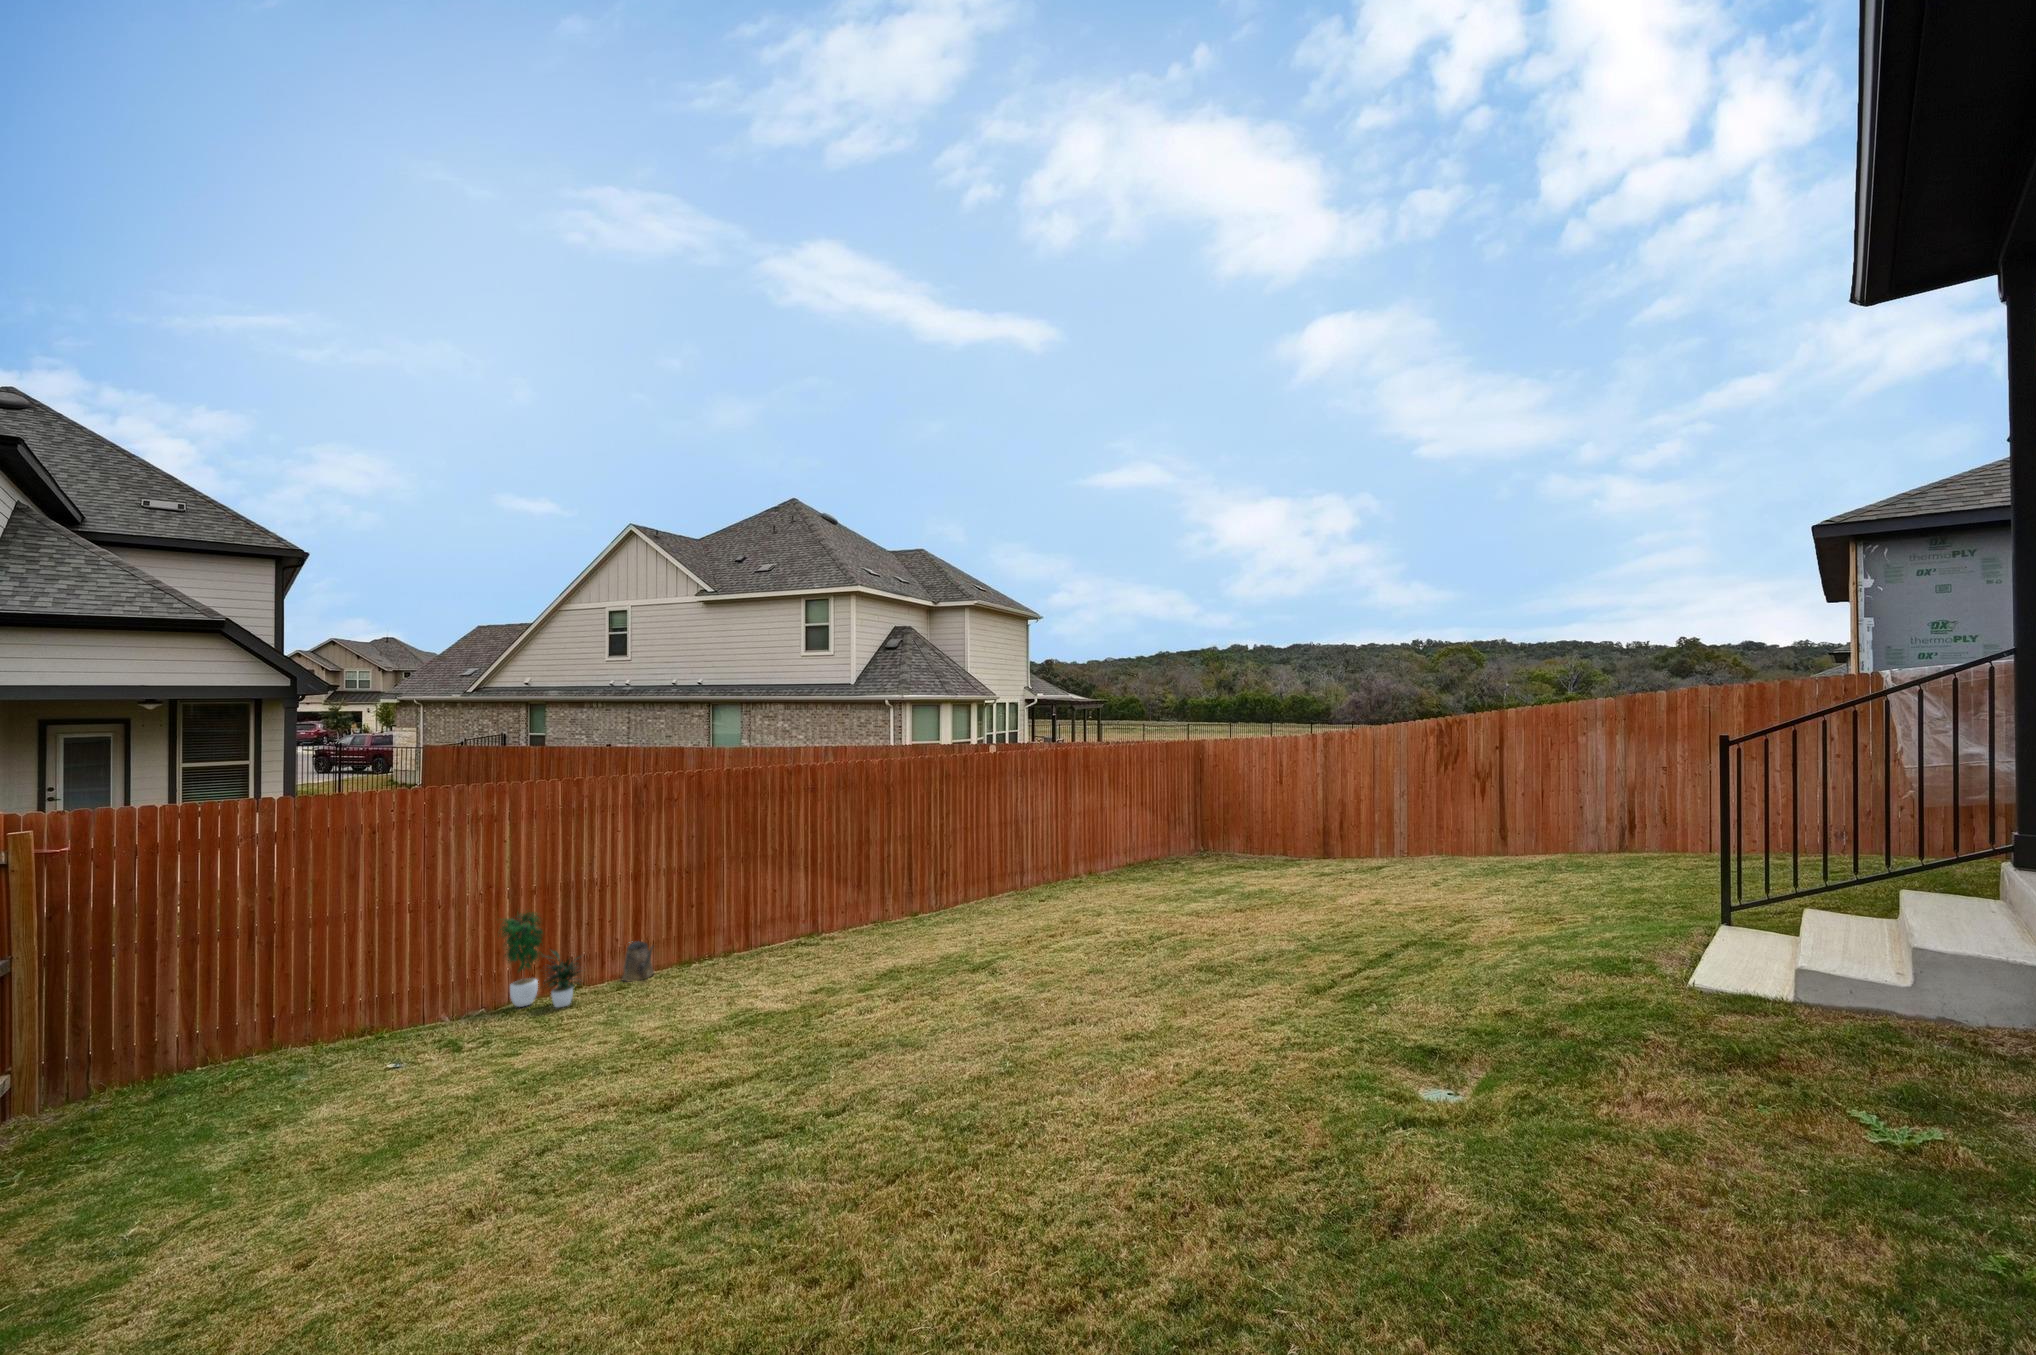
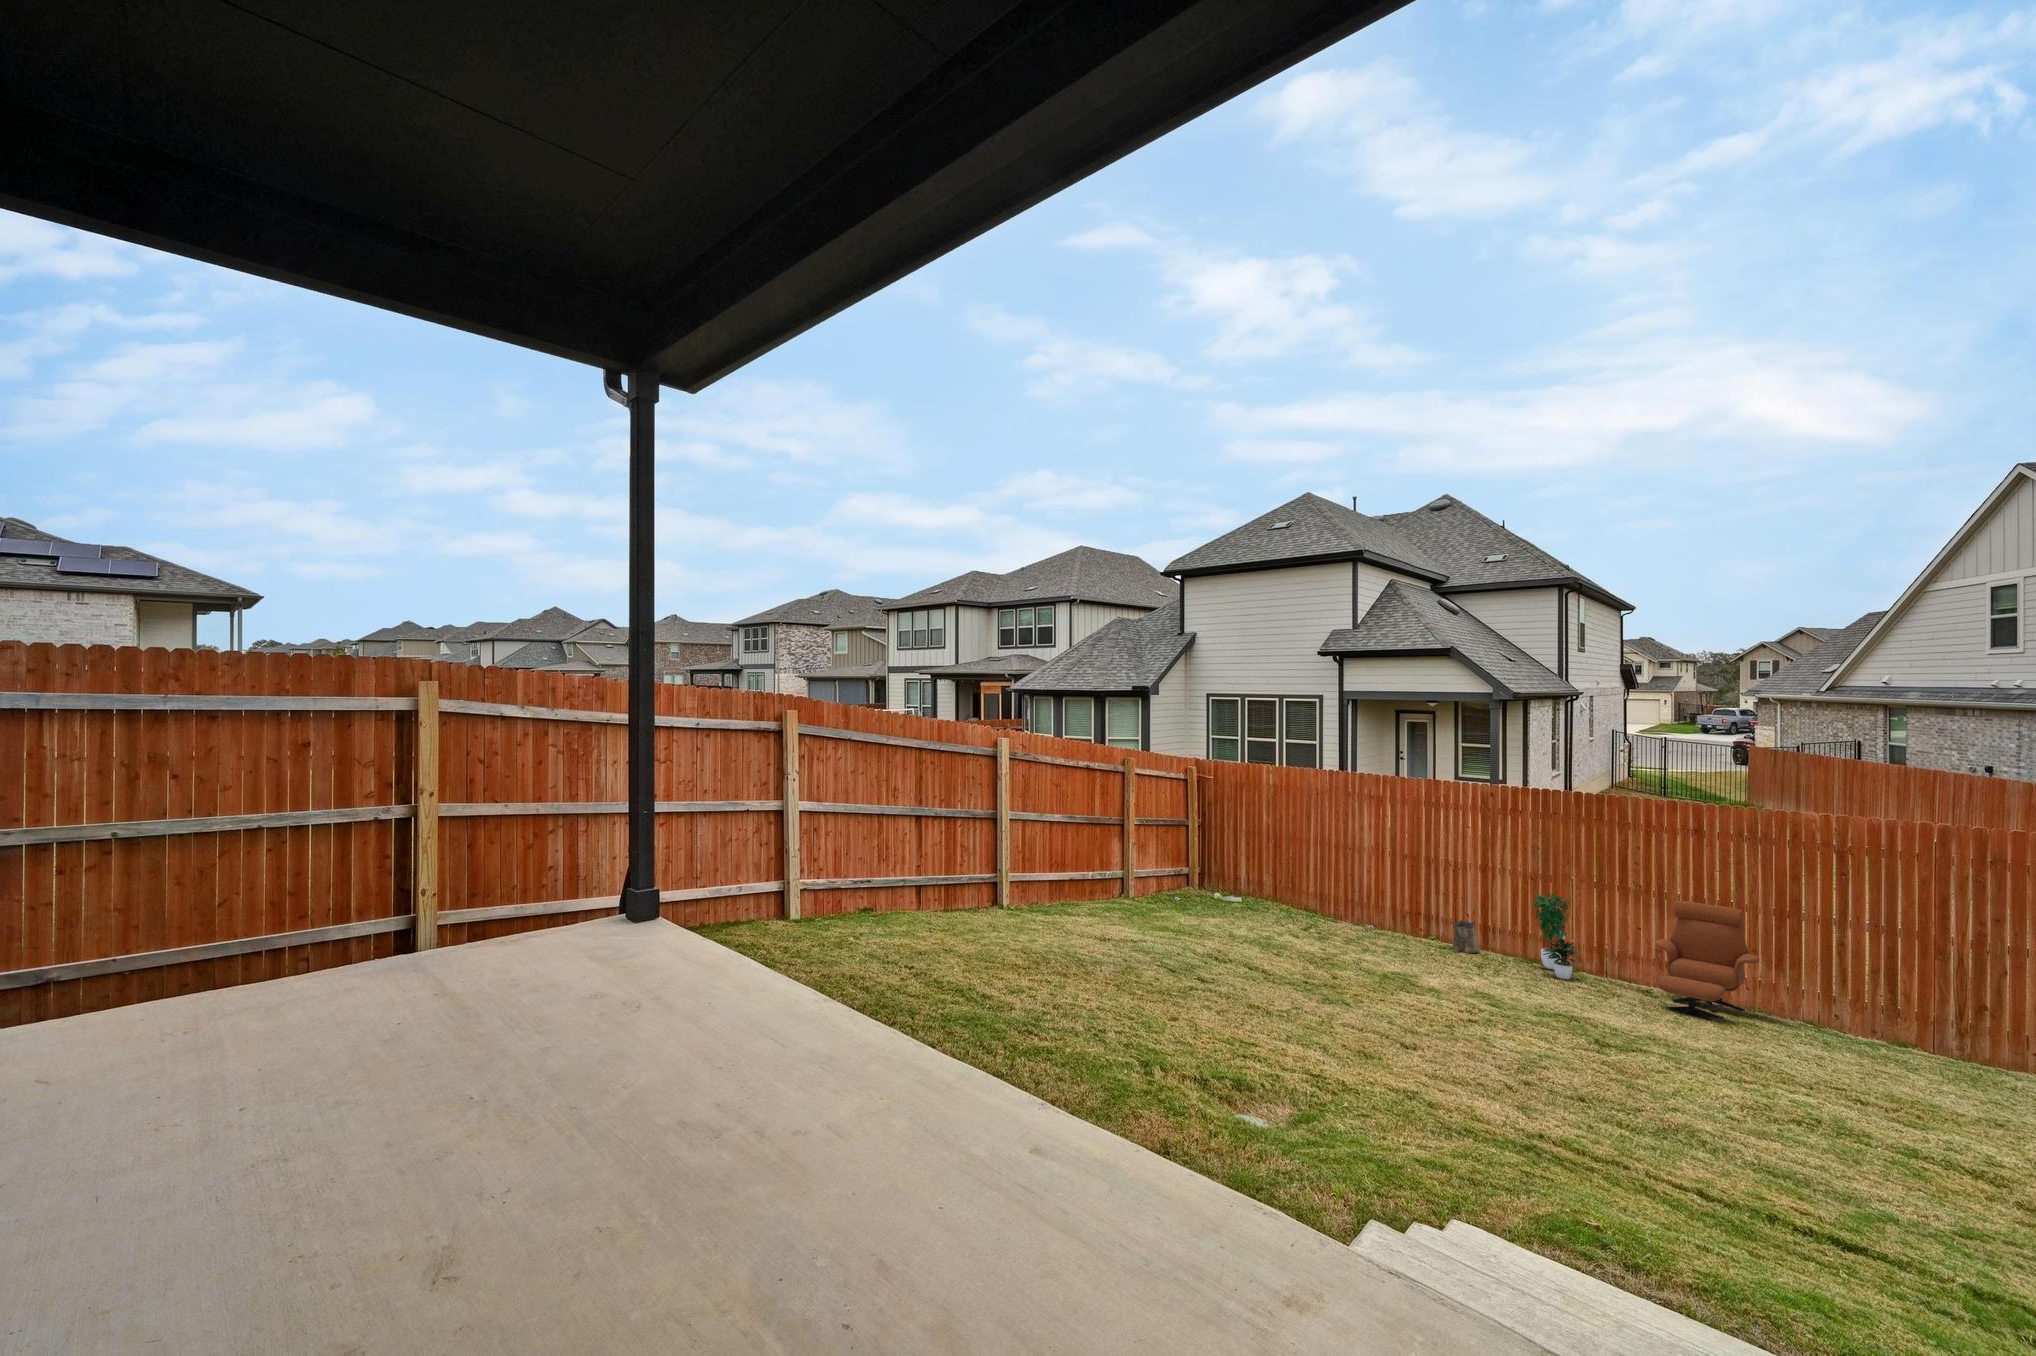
lounge chair: none [804,844,890,942] -> present [1655,901,1759,1021]
potted plant: present [498,912,582,1007] -> present [1533,892,1578,979]

